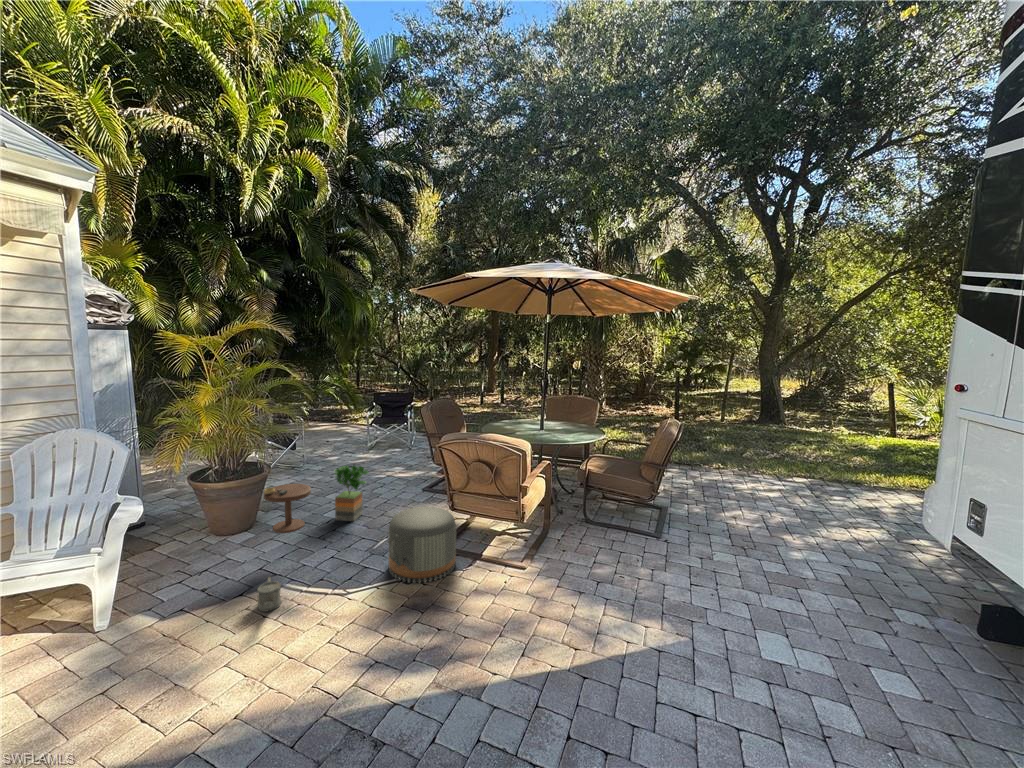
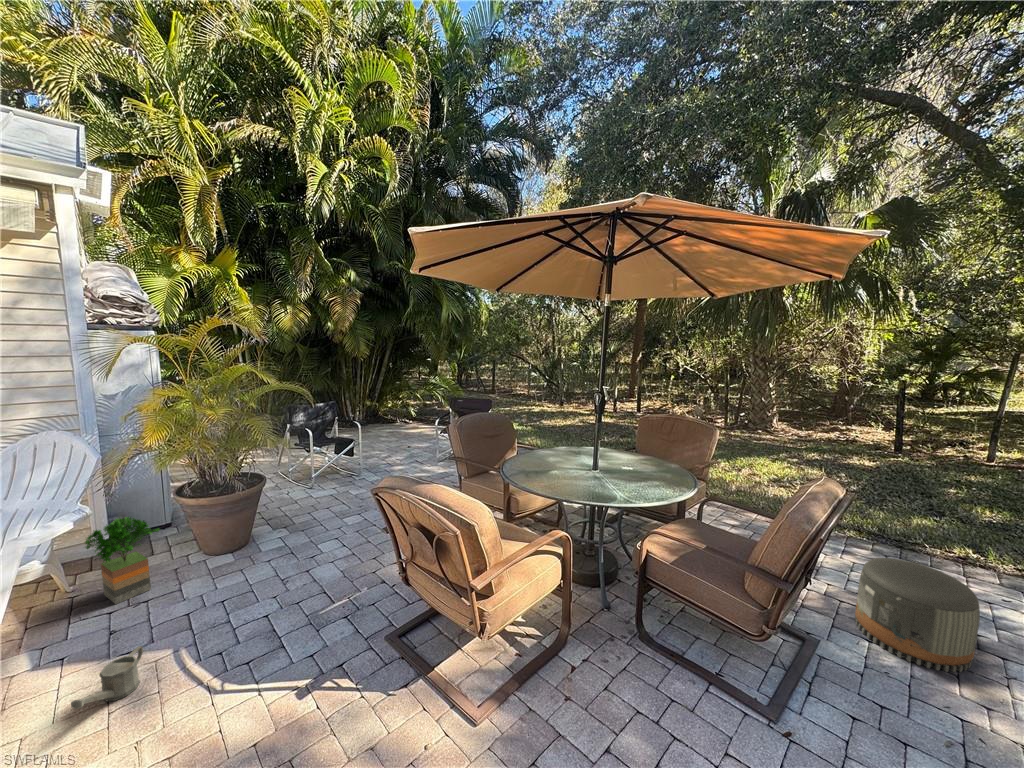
potted tree: present [335,466,368,521] -> present [85,517,159,604]
side table: present [264,484,311,533] -> none [178,516,242,614]
pouf: present [388,507,456,583] -> present [855,558,980,672]

